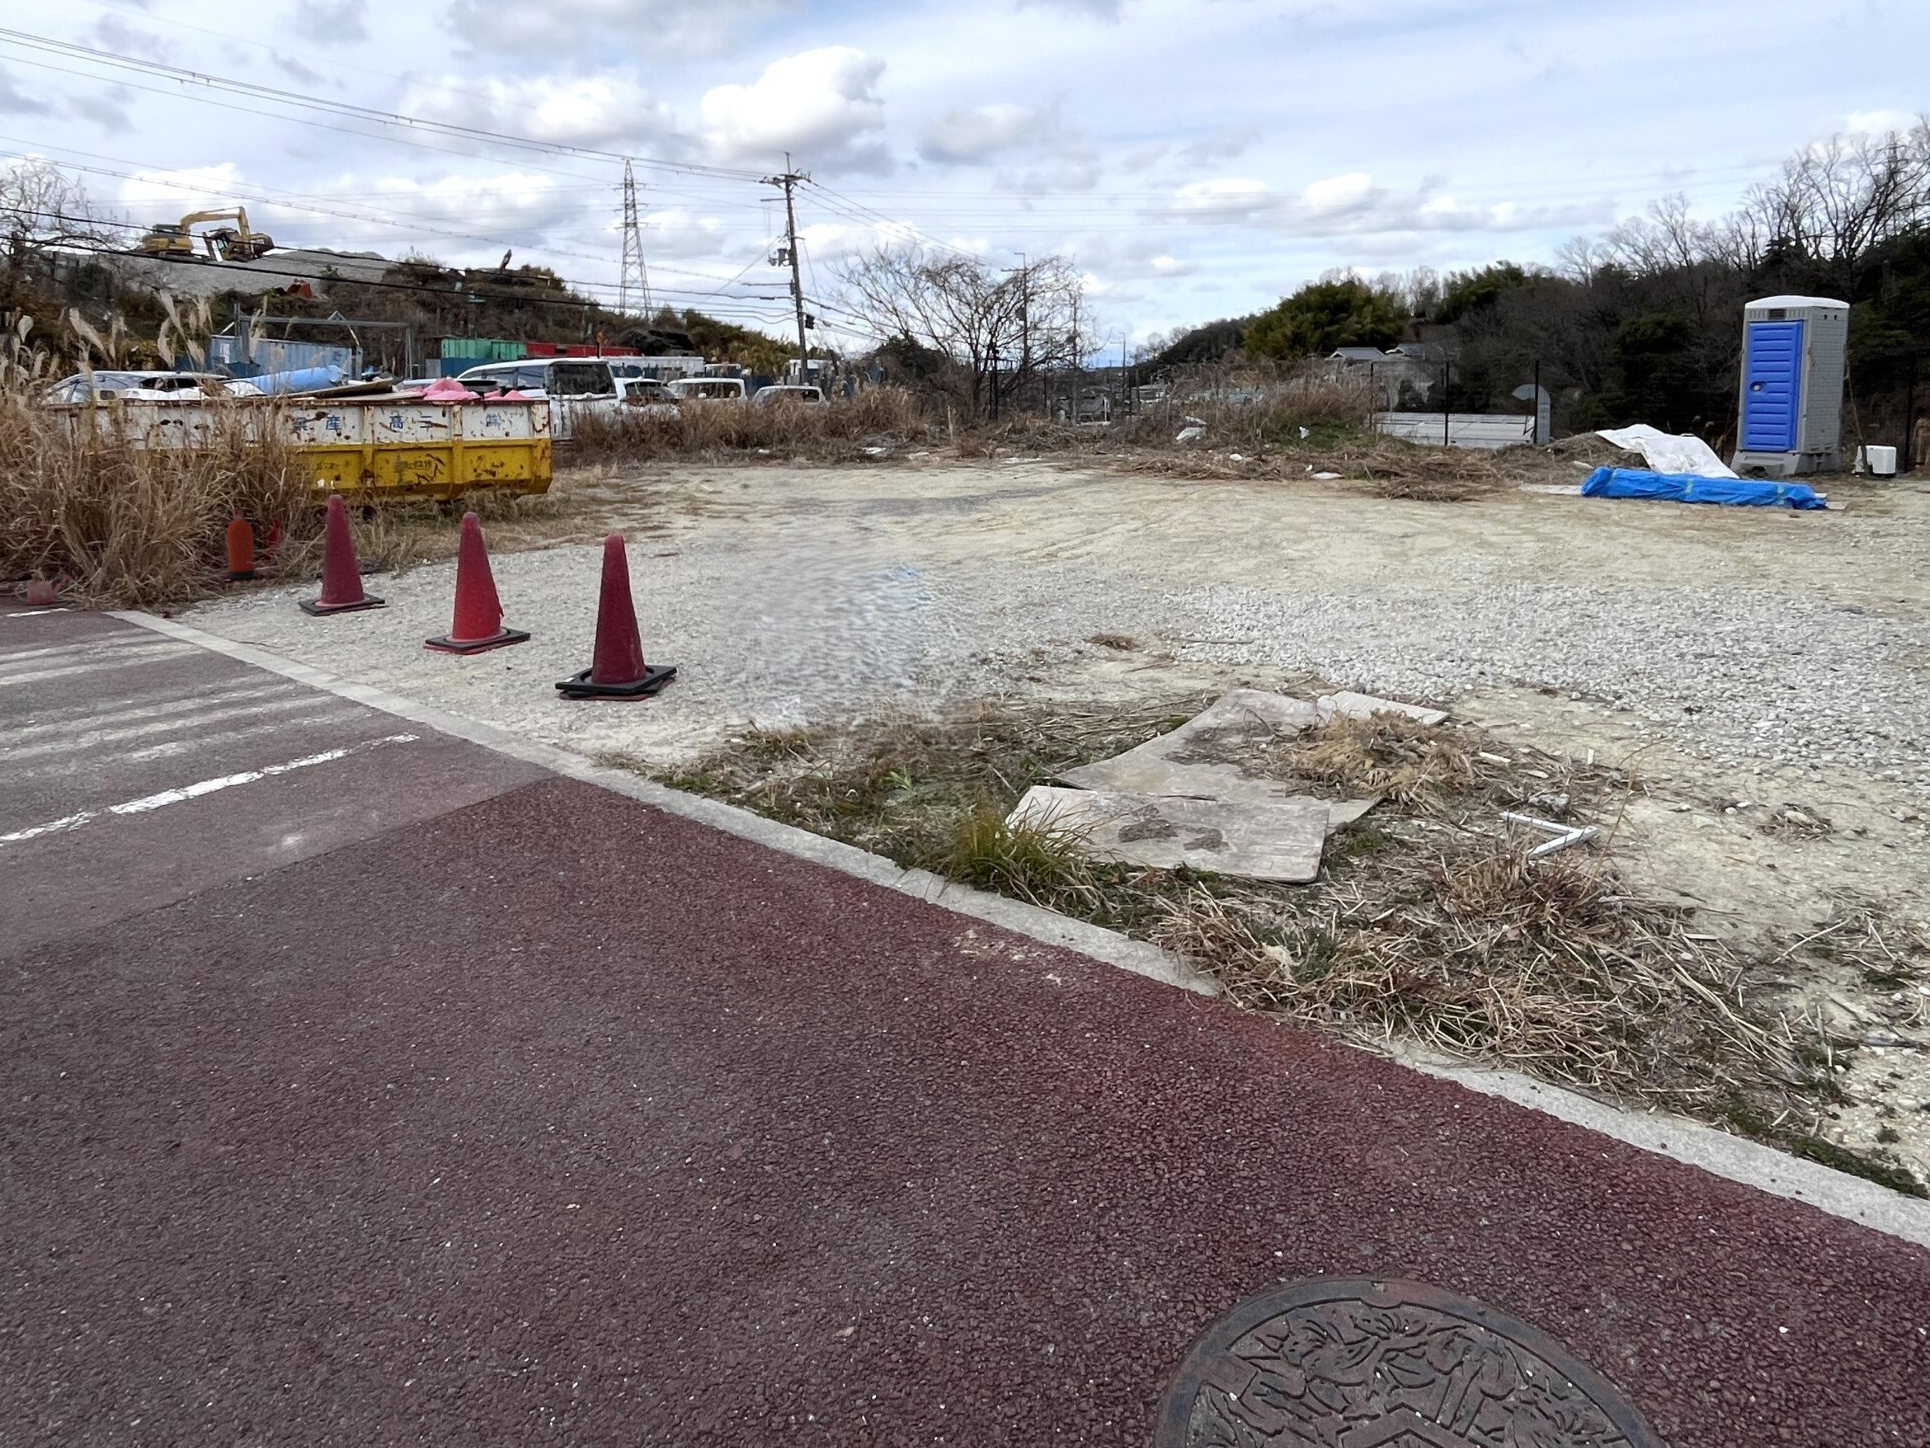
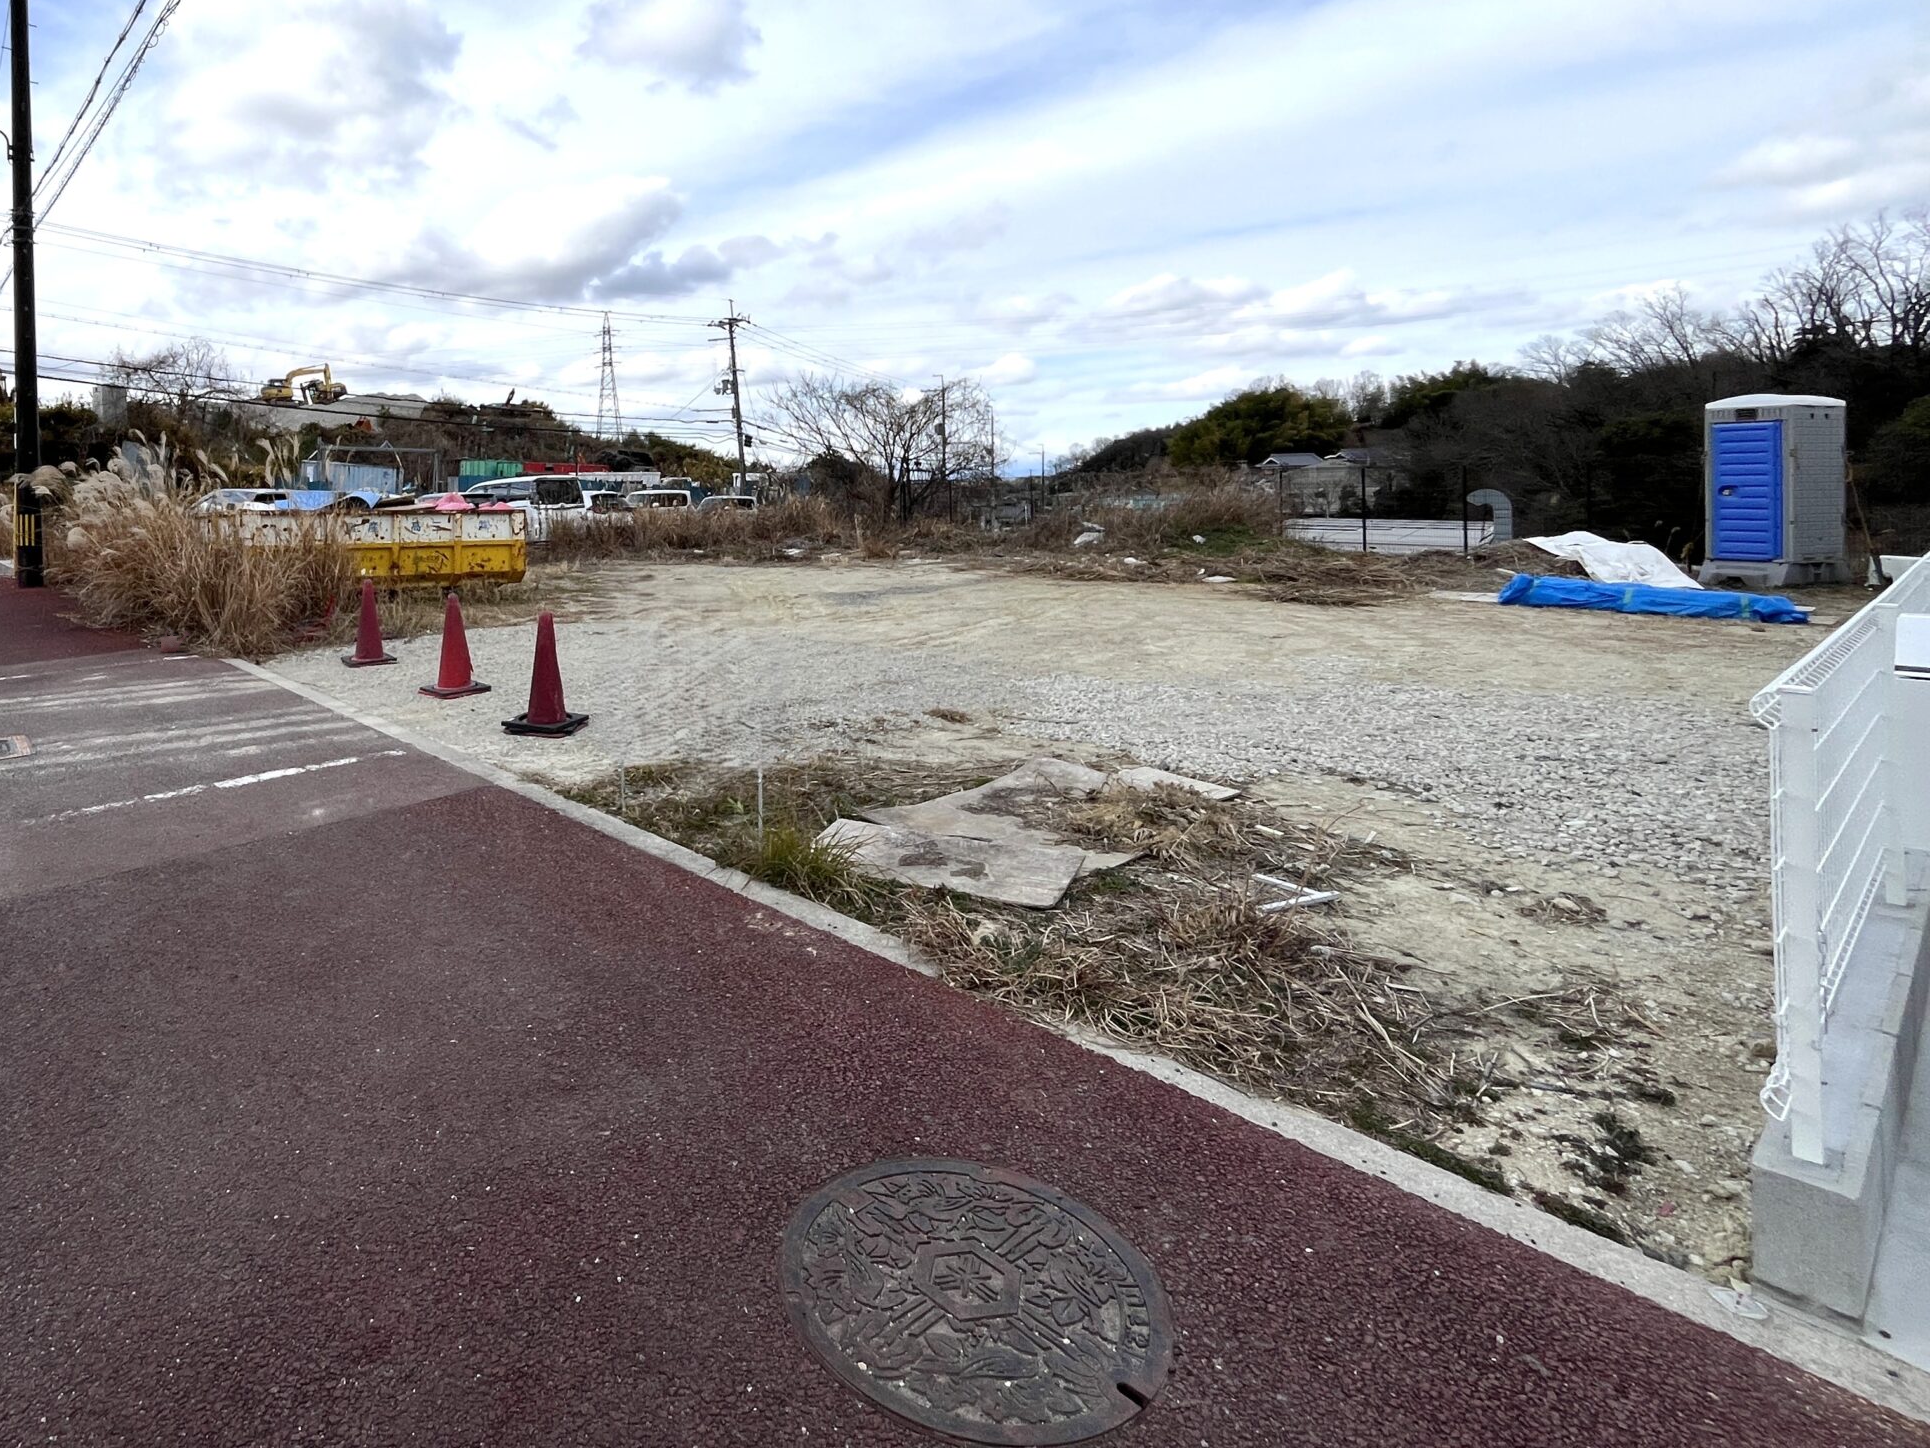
fire extinguisher: present [227,509,256,579] -> none [293,587,311,640]

